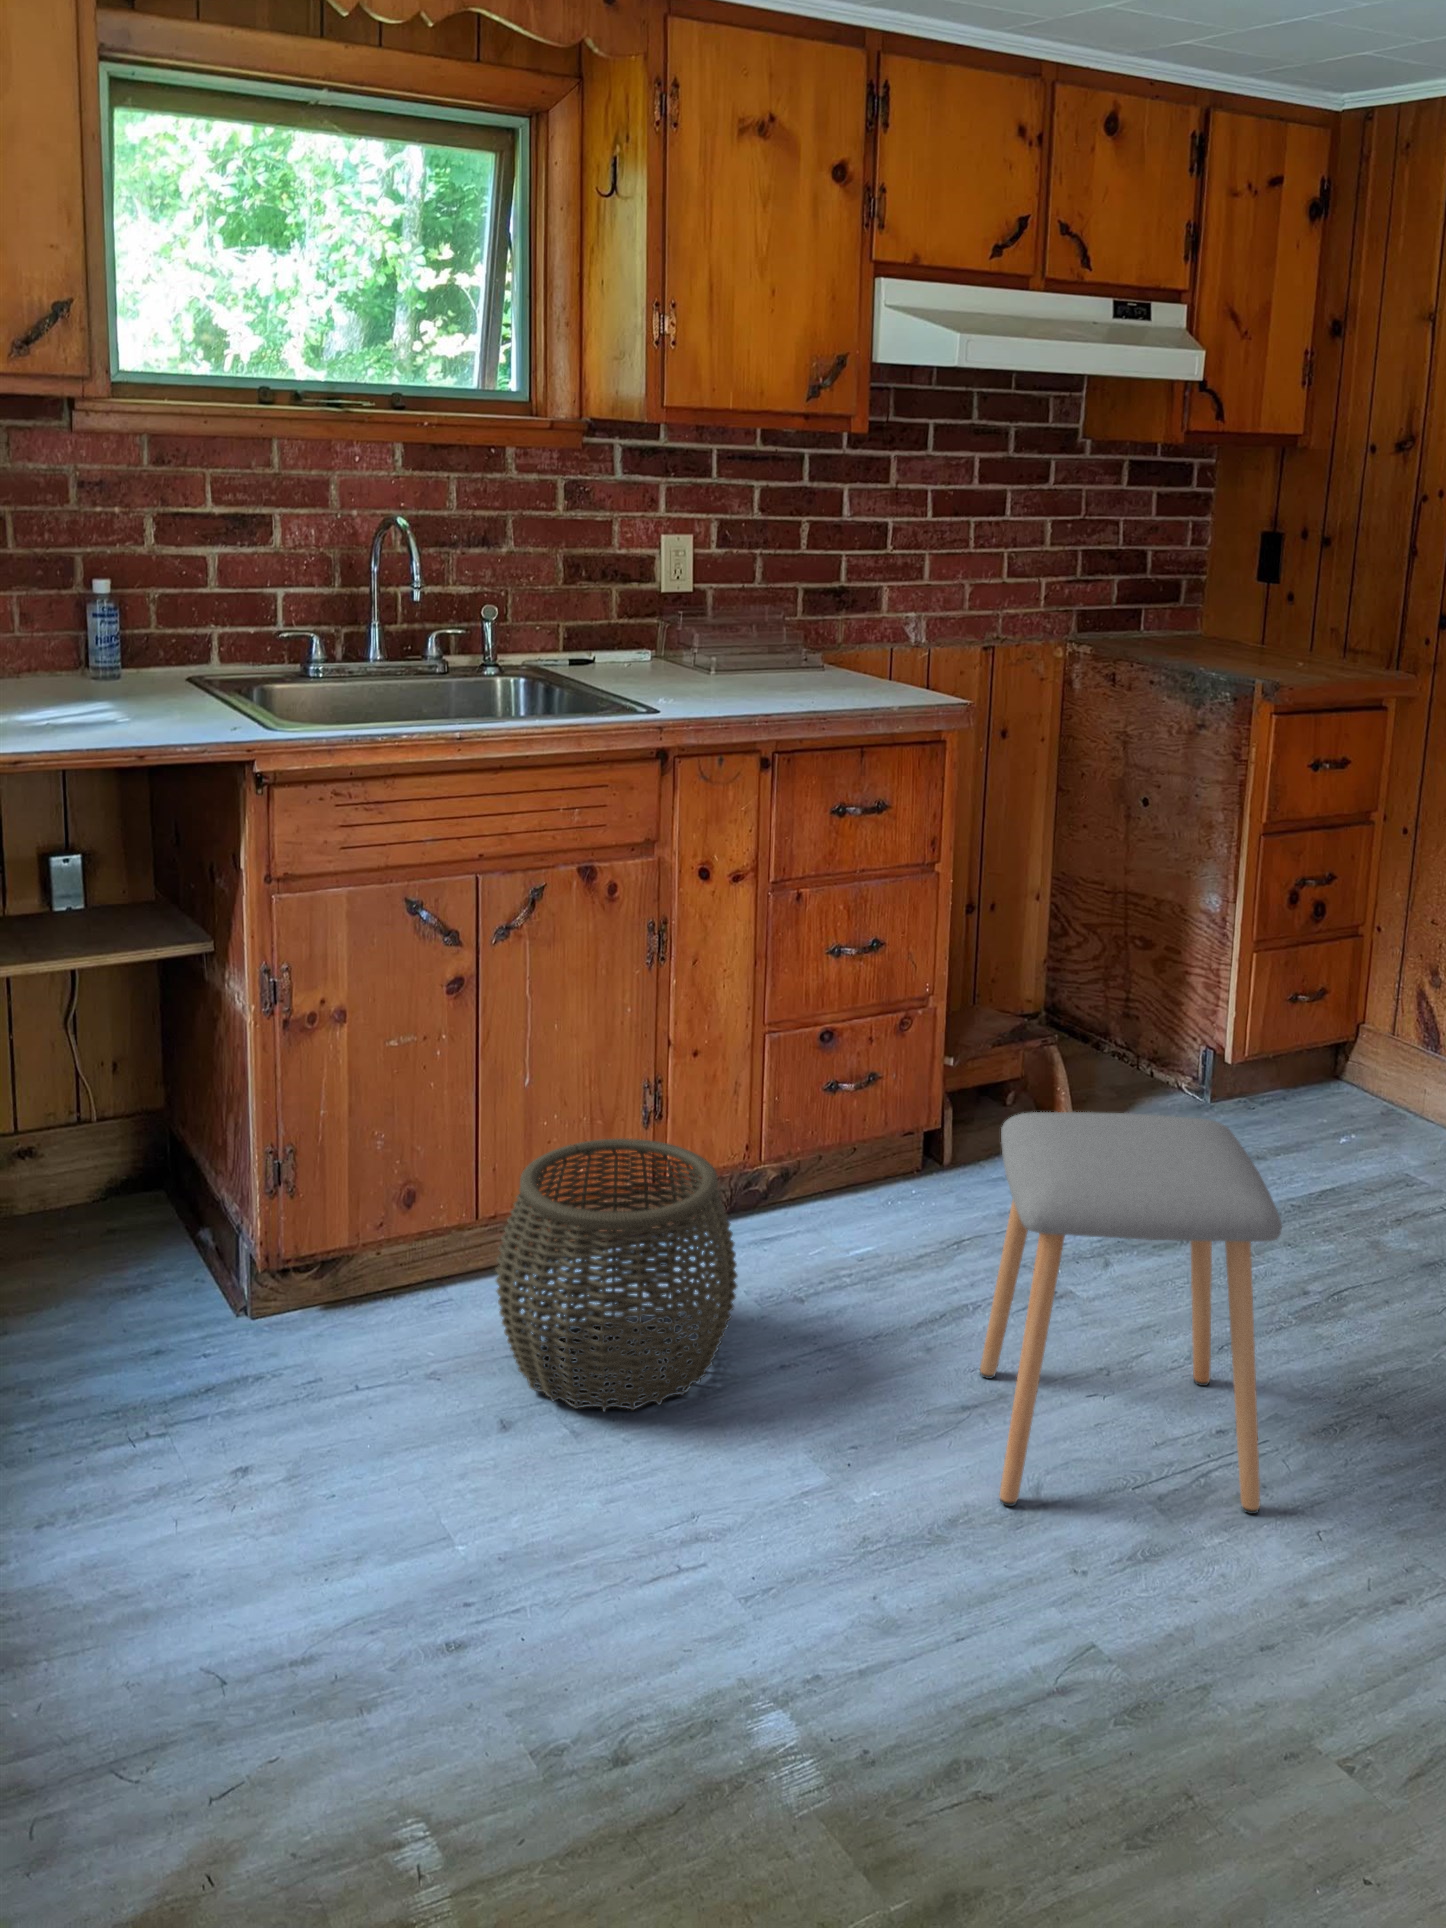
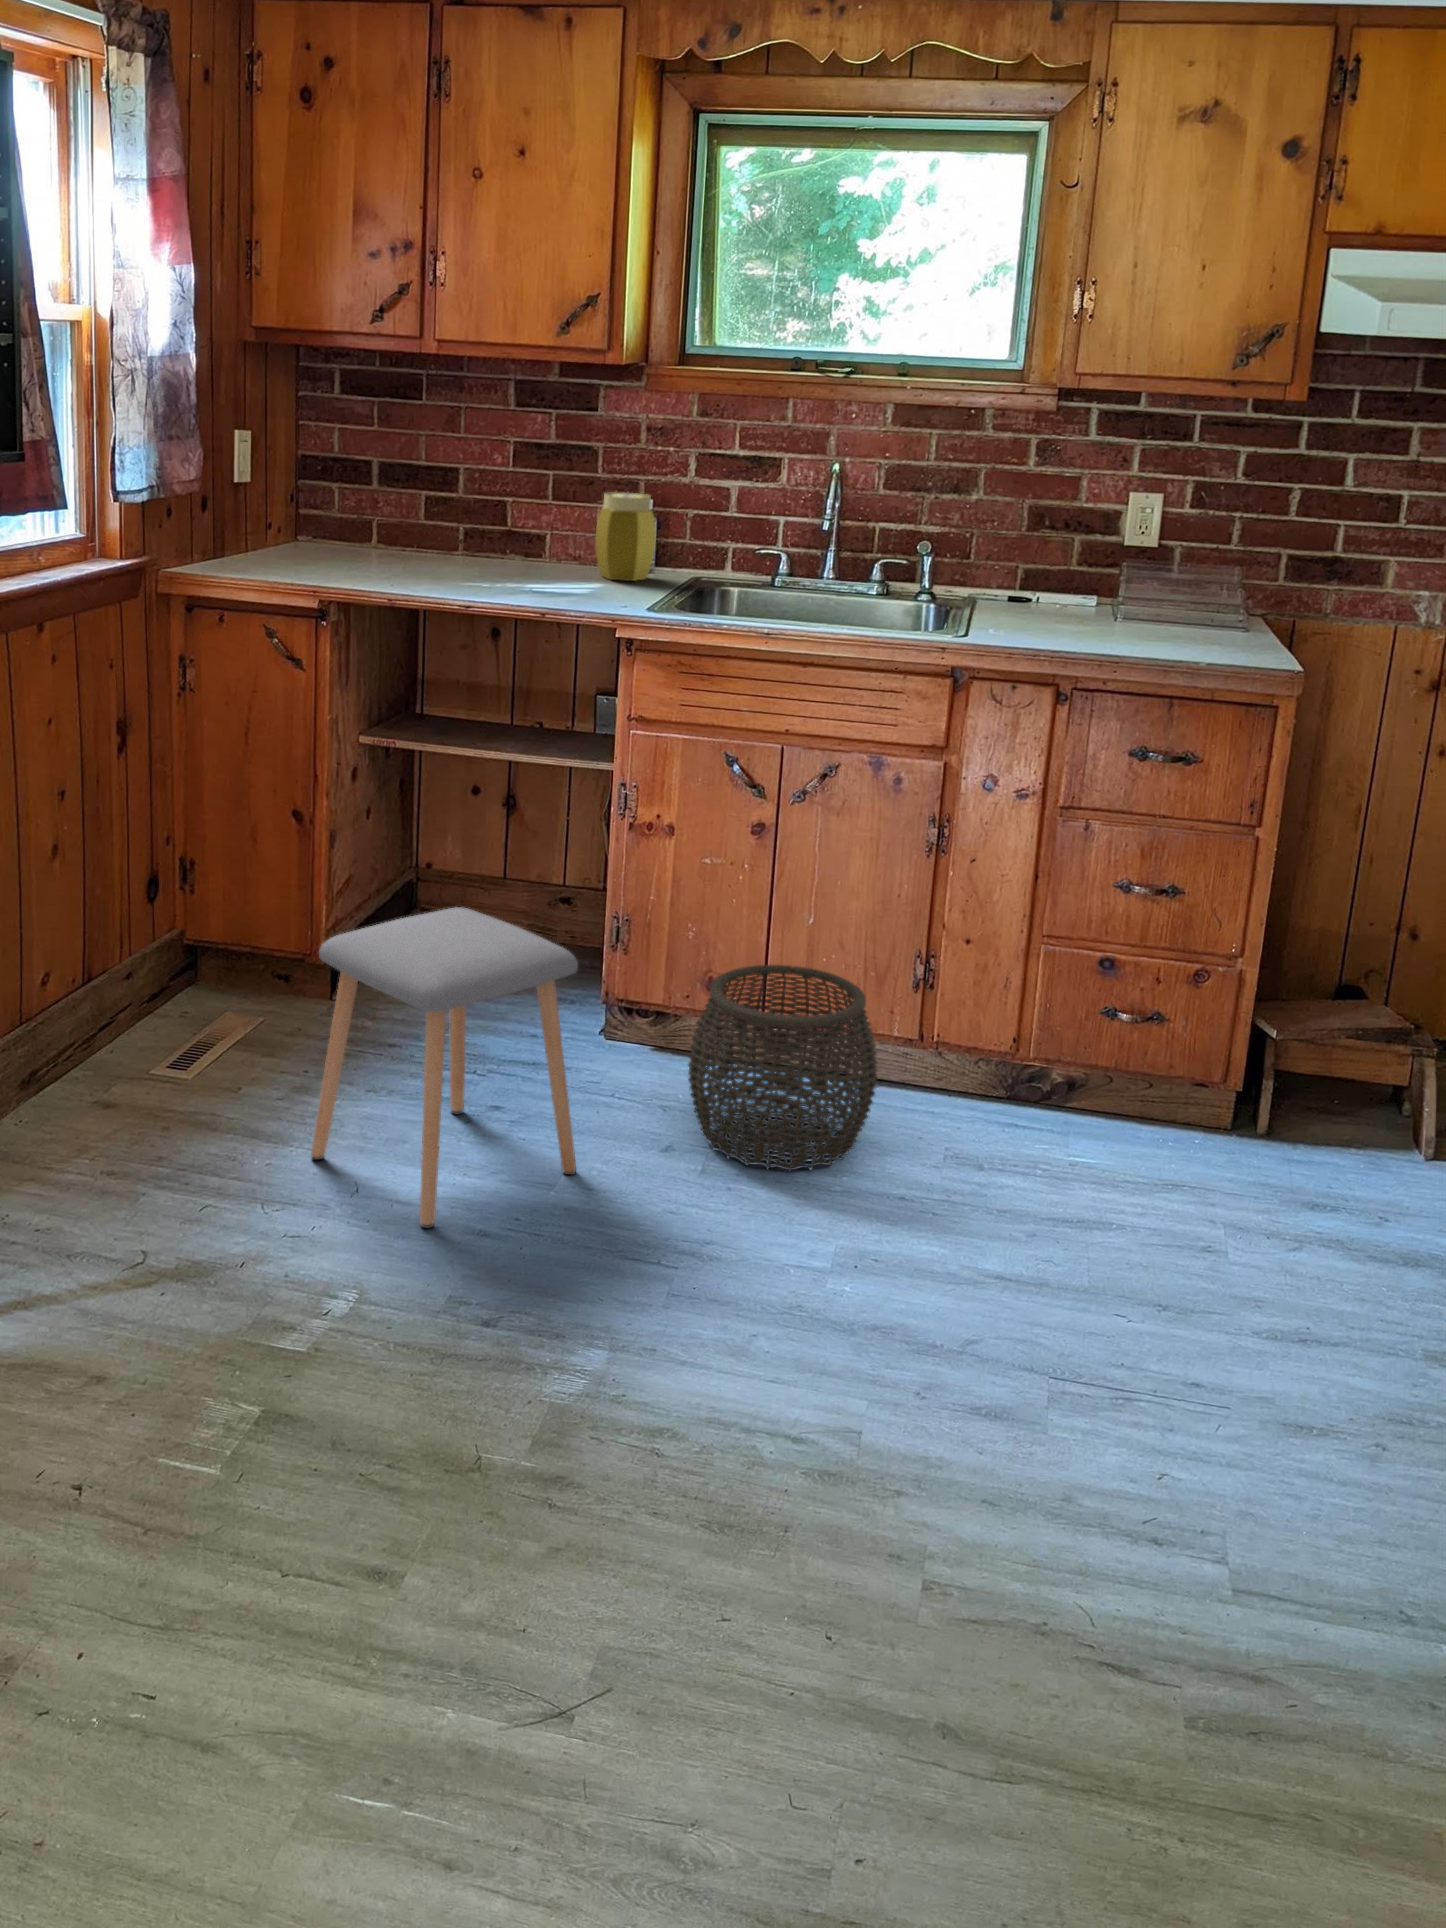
jar: none [65,572,153,695] -> present [595,493,656,581]
stool: present [980,1112,1282,1514] -> present [311,907,578,1228]

